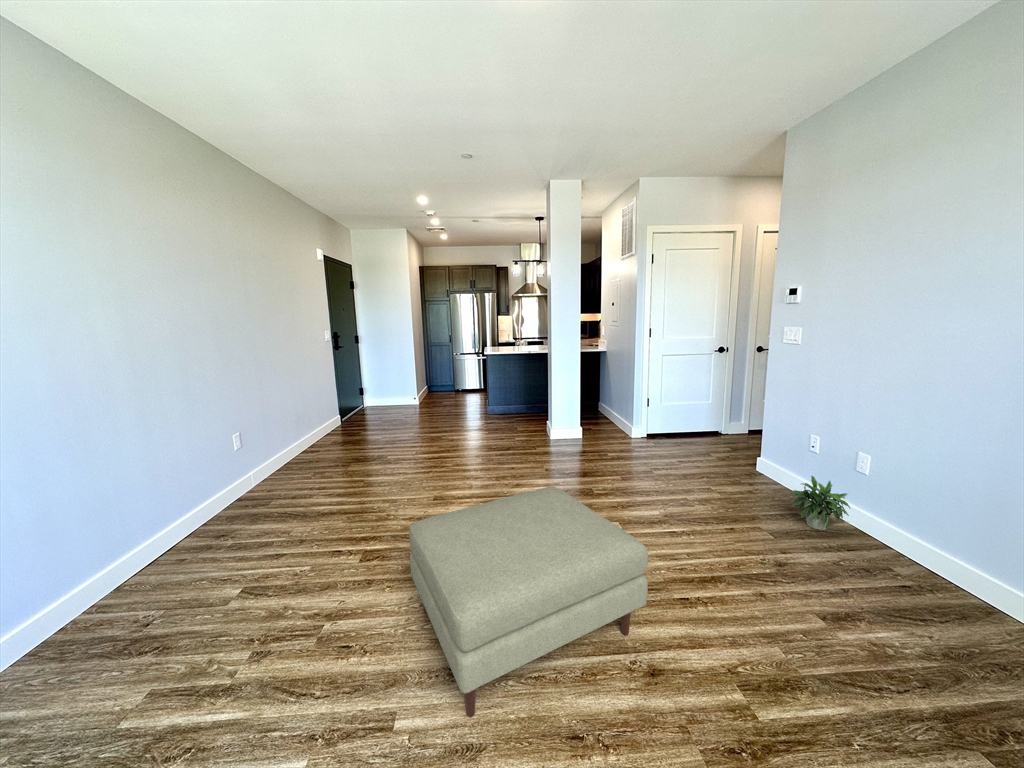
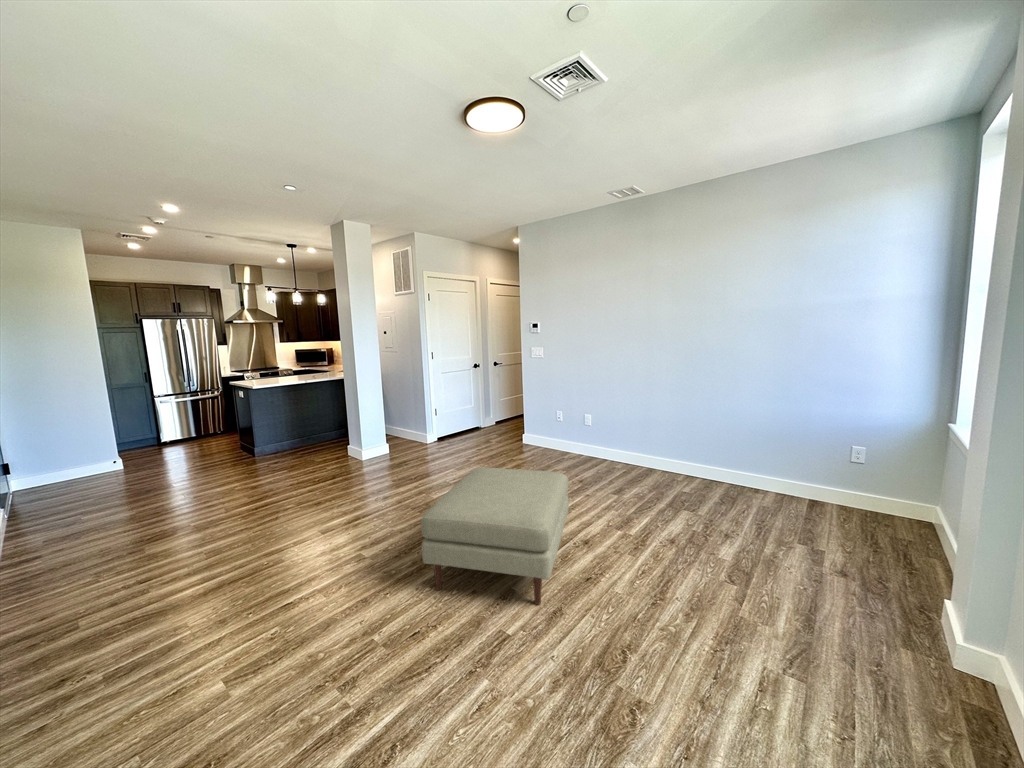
potted plant: present [791,476,850,530] -> none [562,434,589,463]

